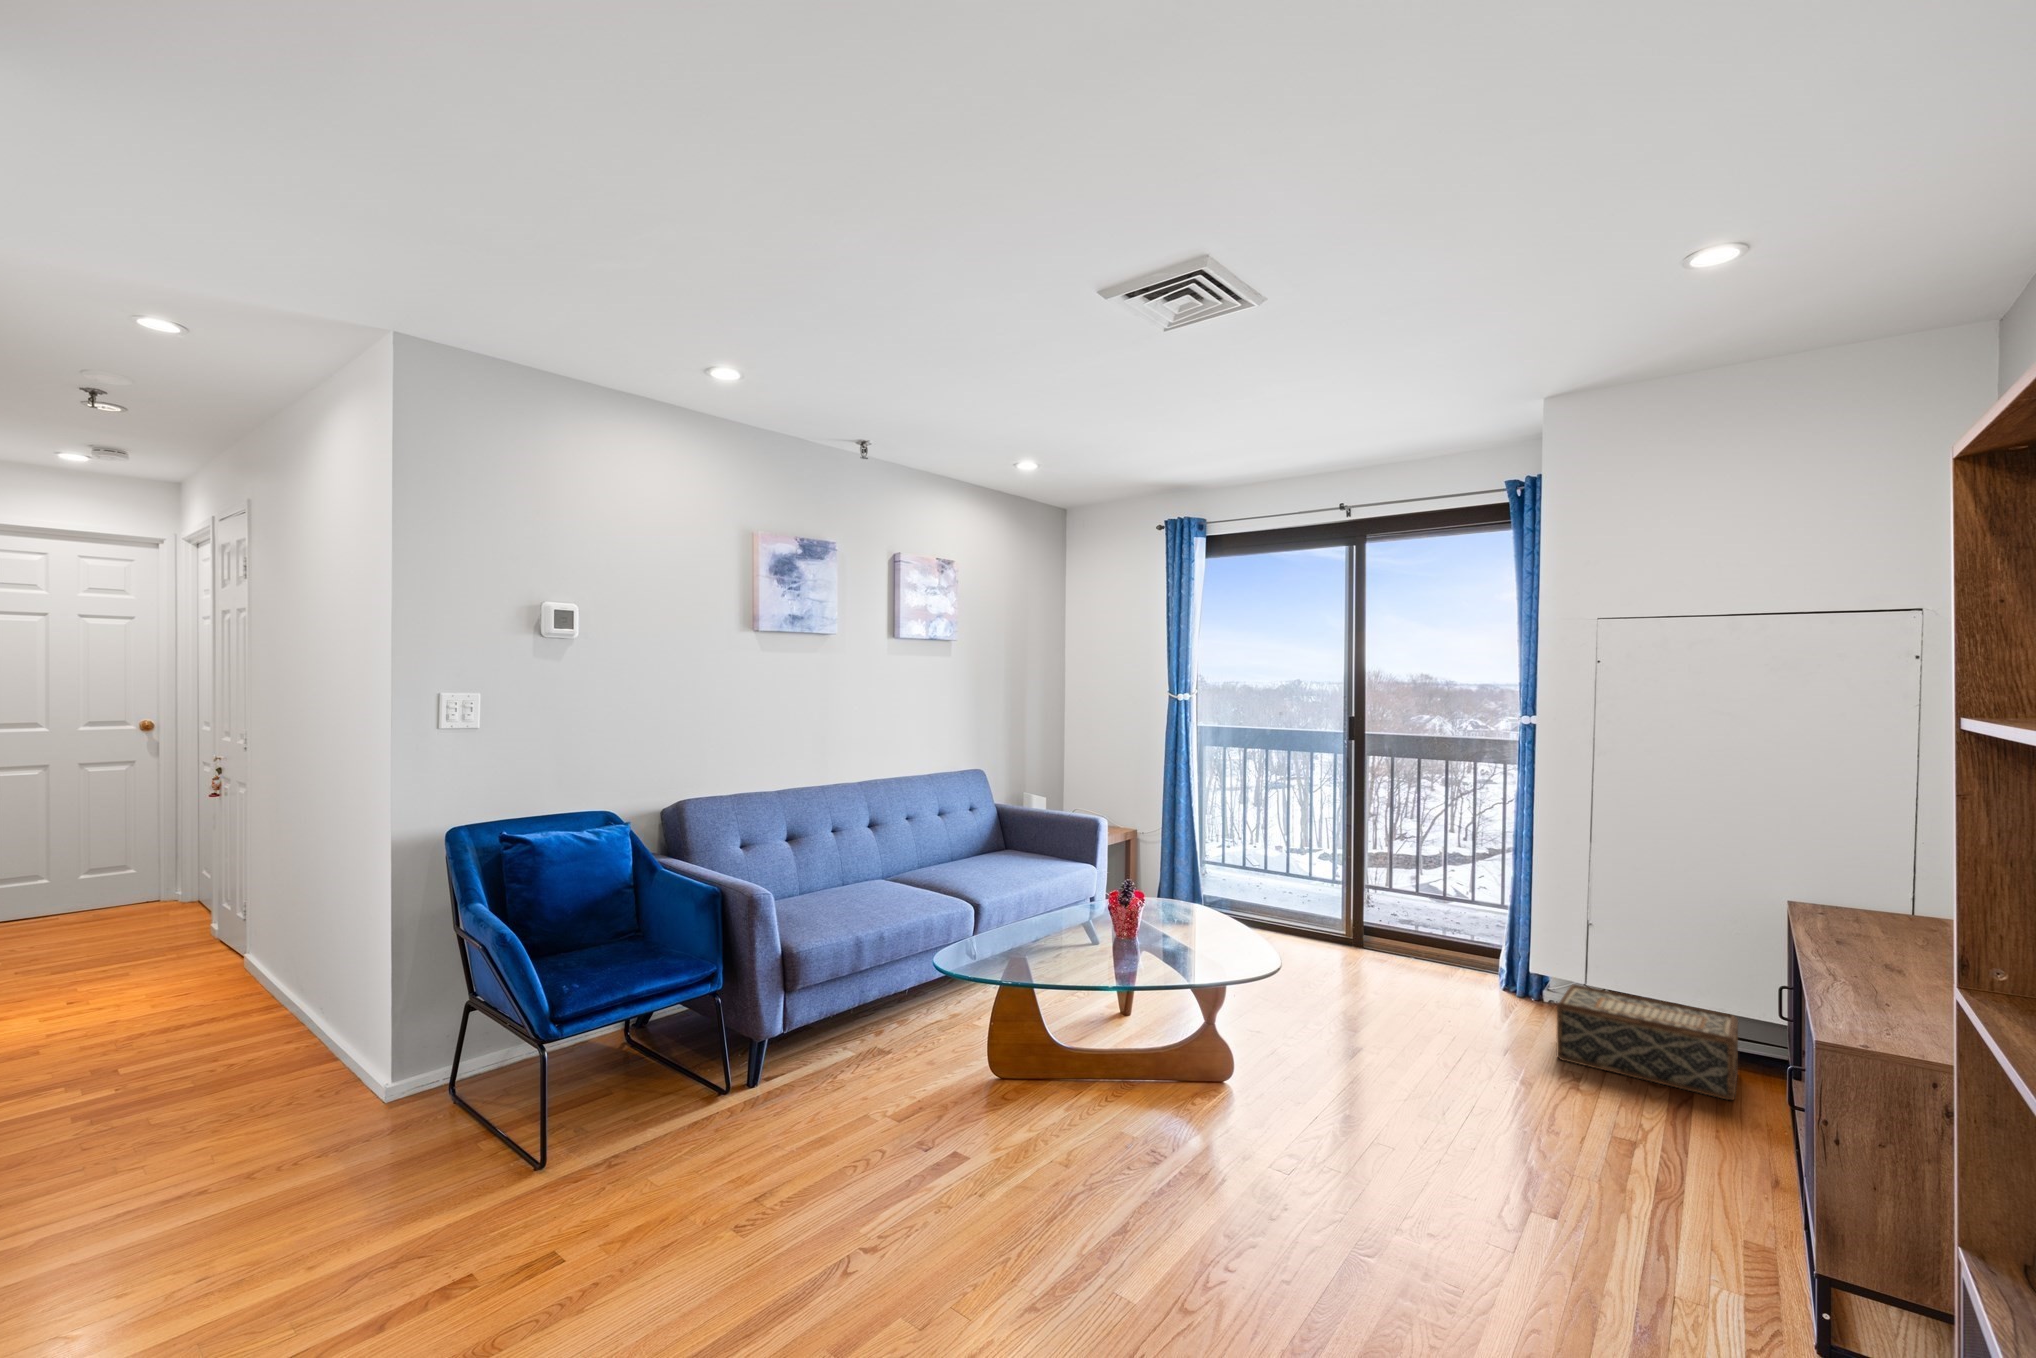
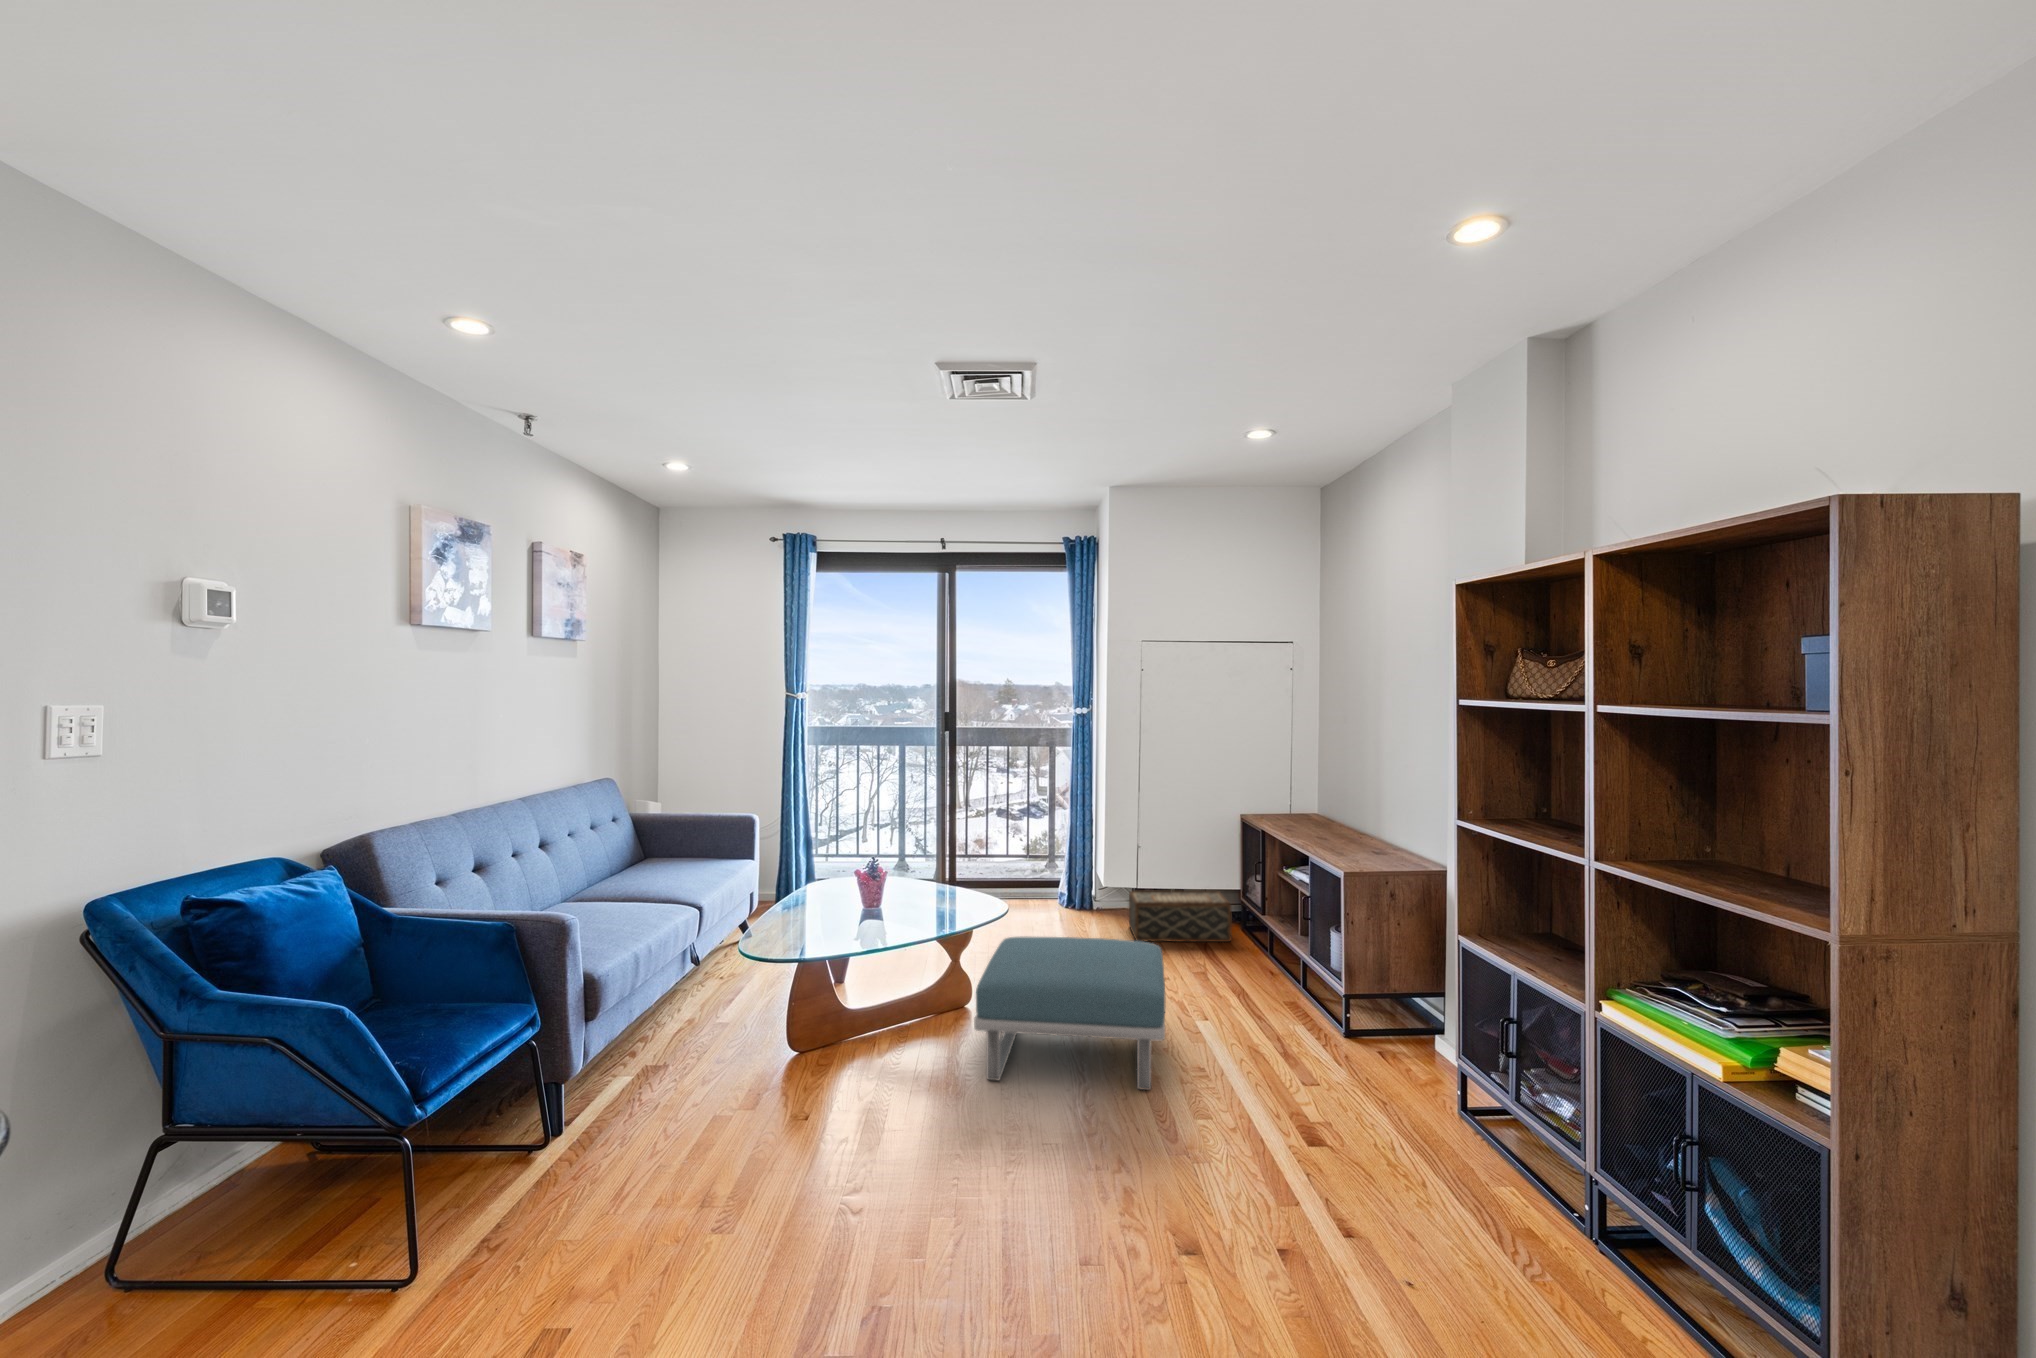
footstool: none [1134,1008,1467,1276] -> present [974,937,1166,1090]

